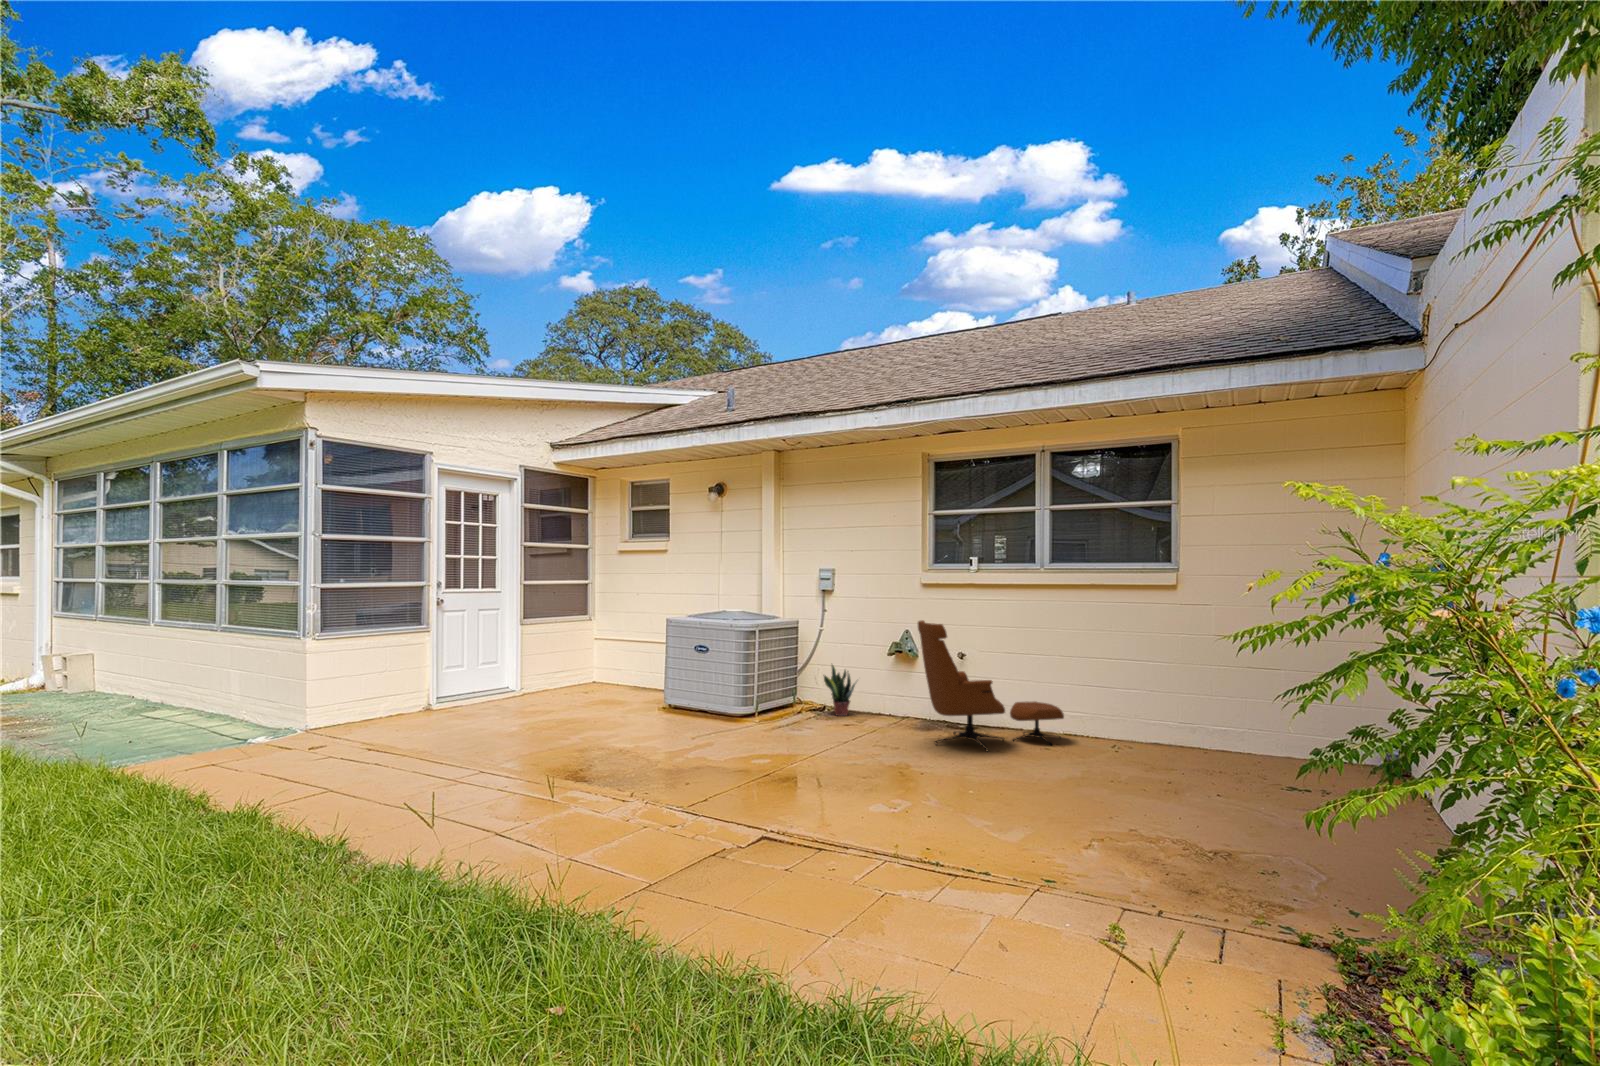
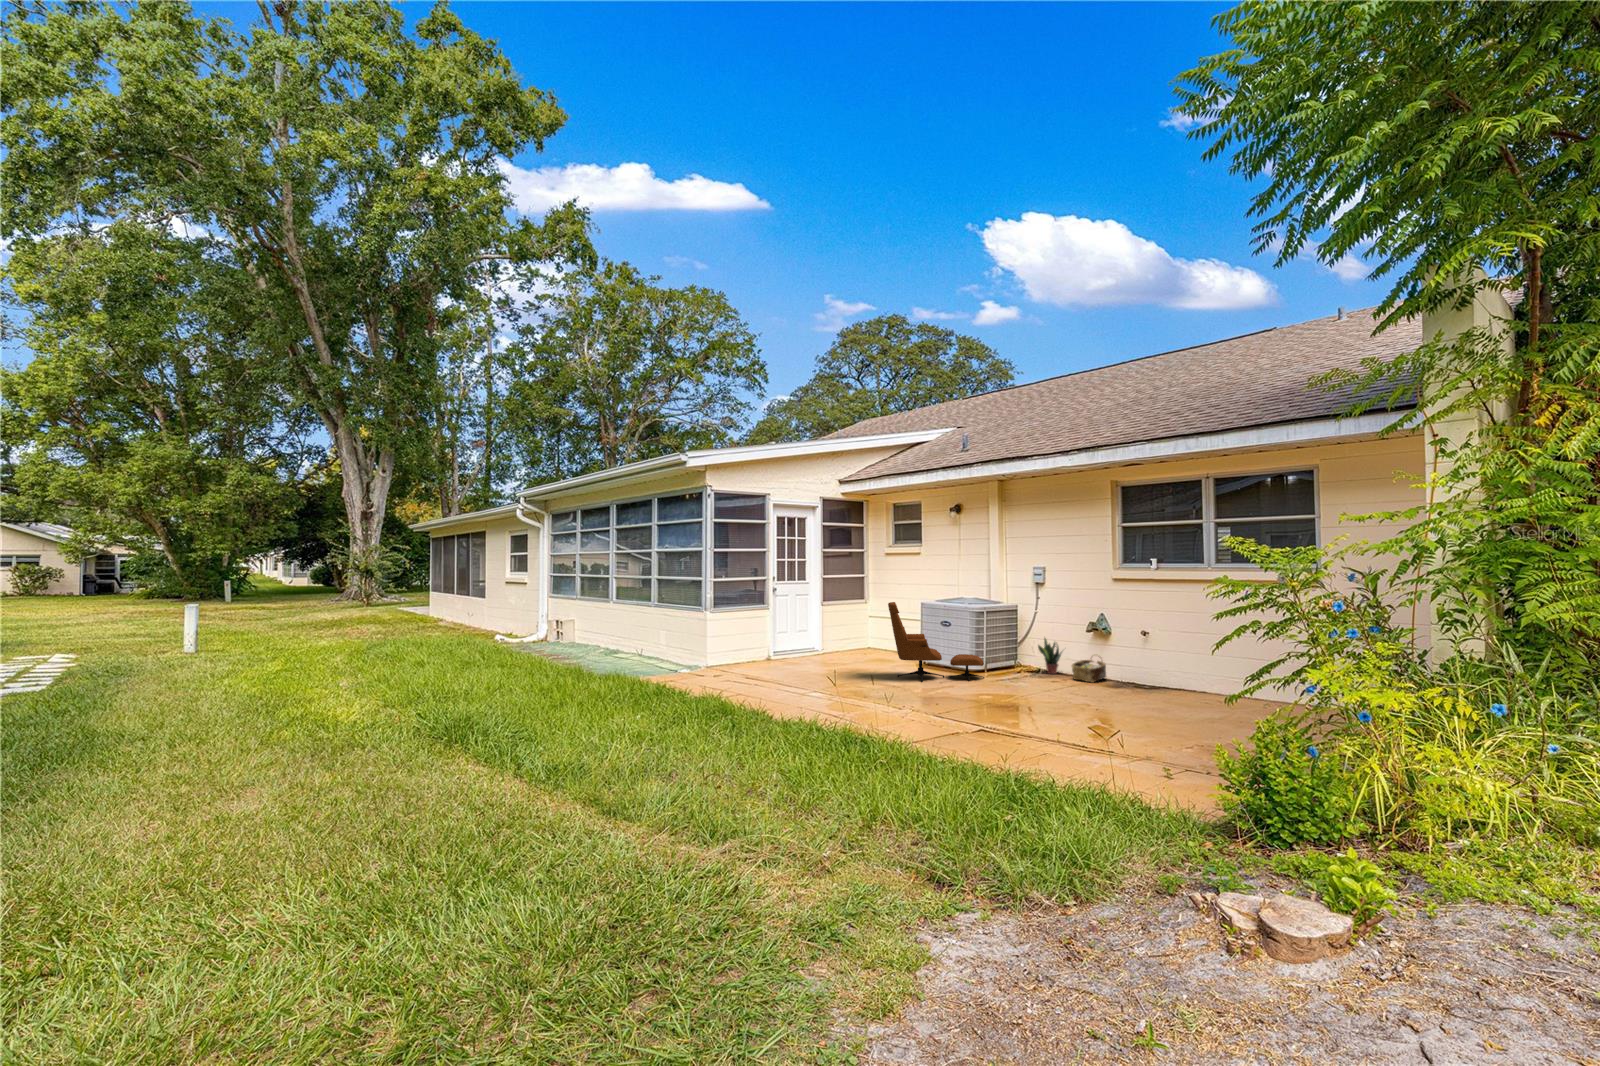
lounge chair: present [918,620,1064,751] -> present [888,602,984,682]
woven basket: none [869,686,913,726] -> present [1072,660,1106,683]

